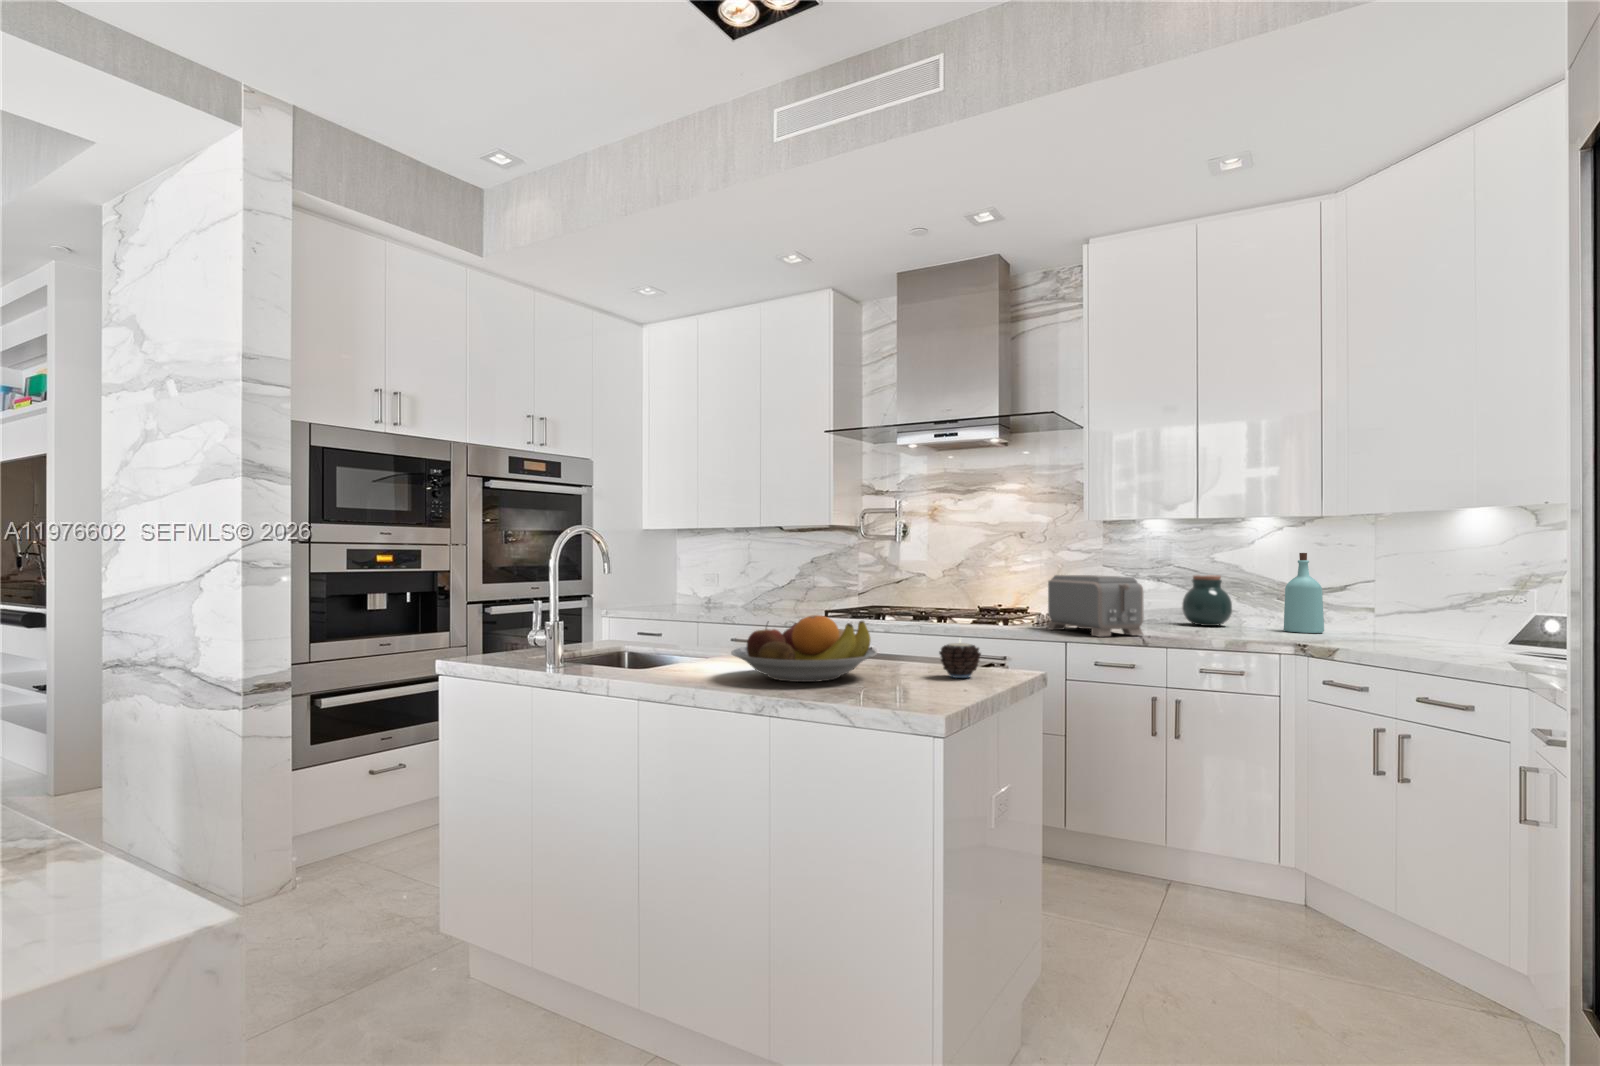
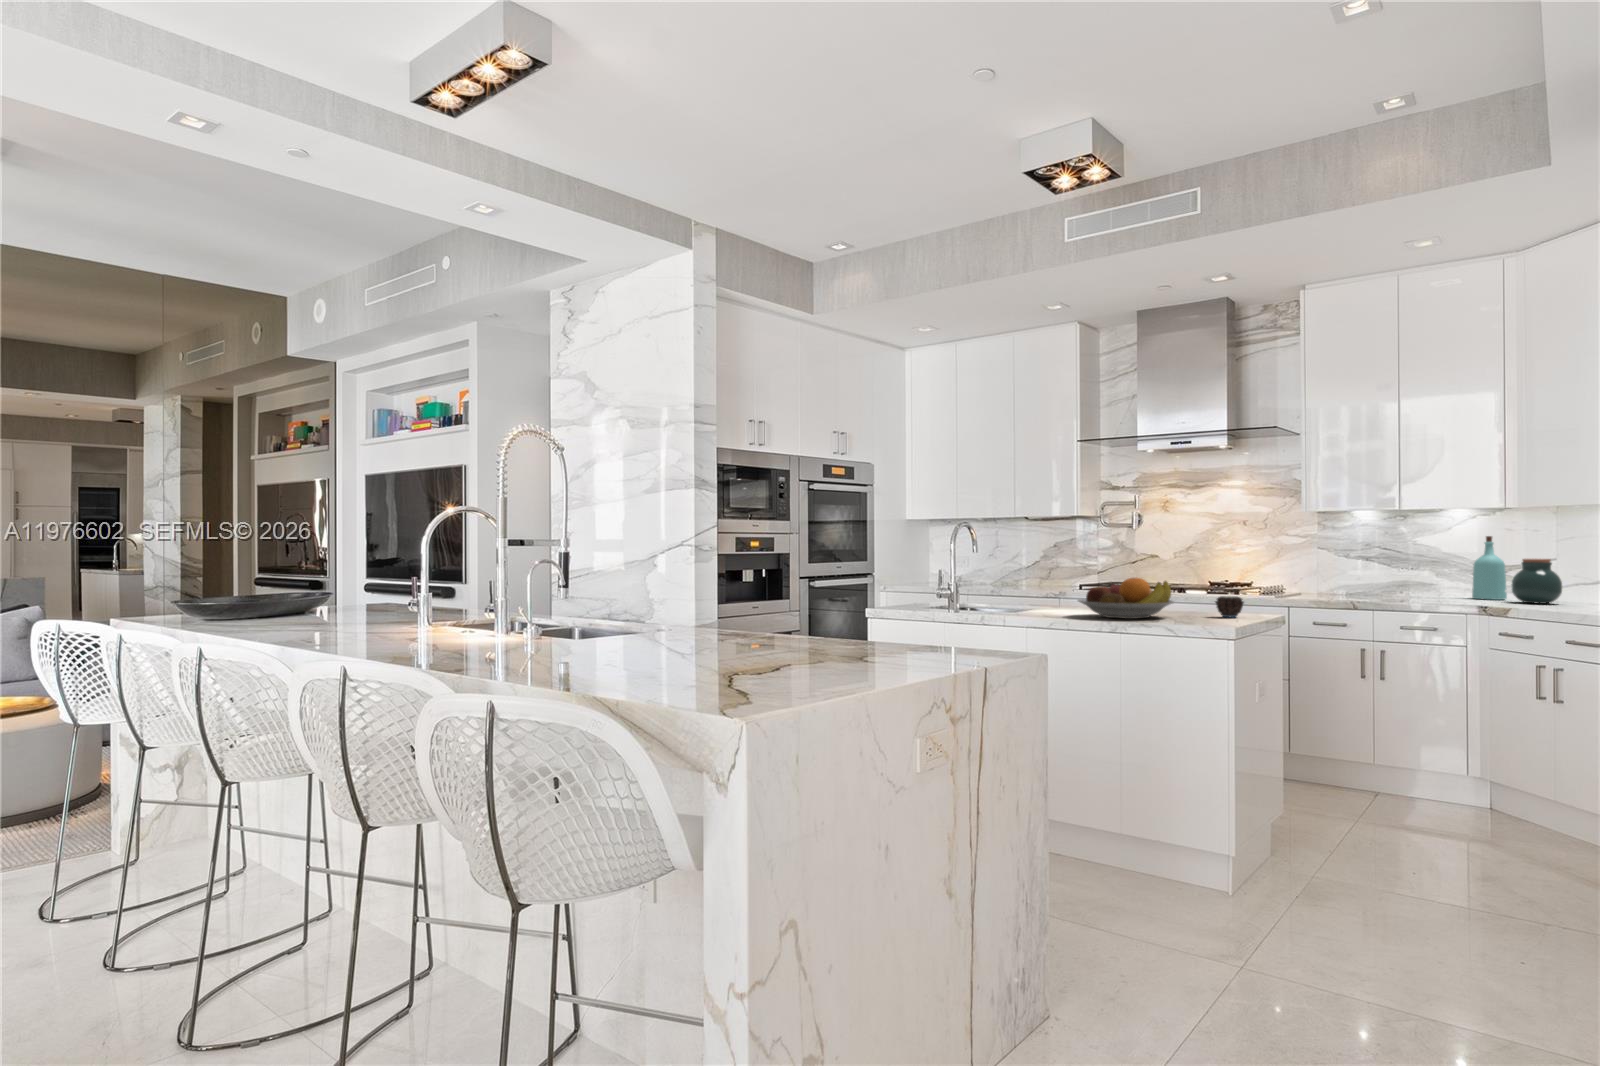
toaster: present [1047,575,1143,637] -> none [1272,555,1354,600]
jar: present [1182,575,1232,626] -> present [1512,559,1562,604]

